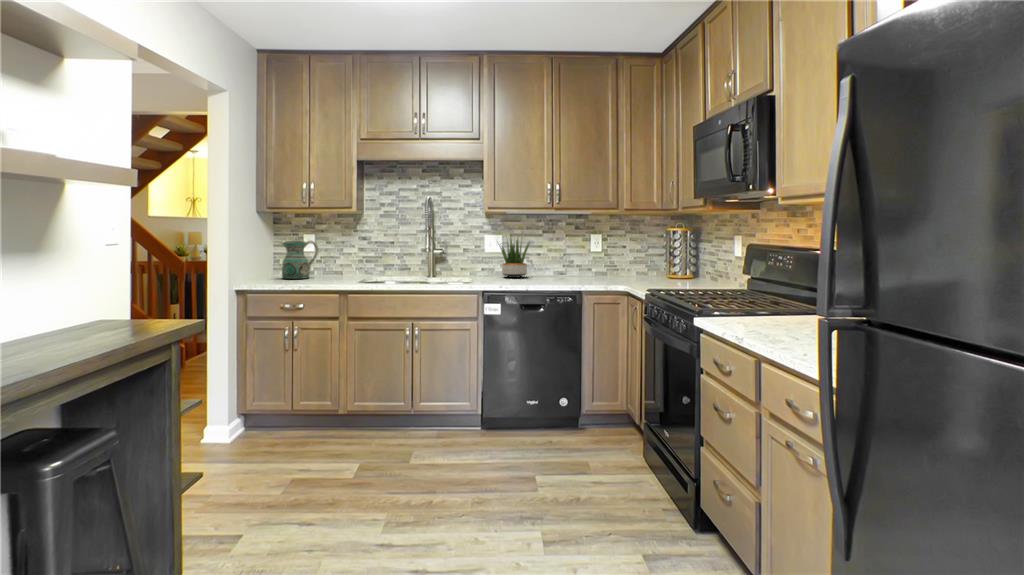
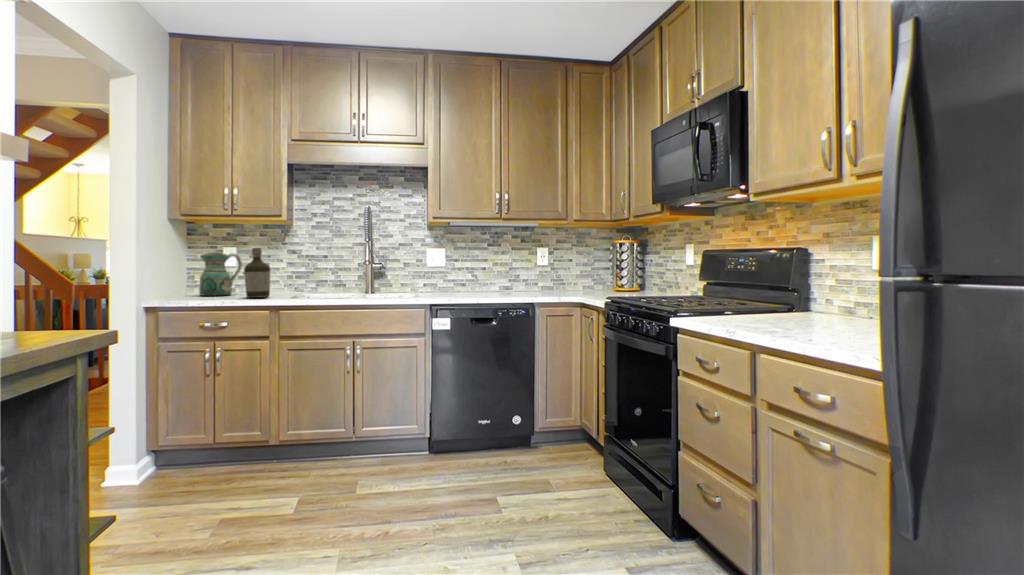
bottle: none [319,237,341,282] -> present [244,248,270,298]
potted plant: present [499,239,530,278] -> none [439,245,477,292]

